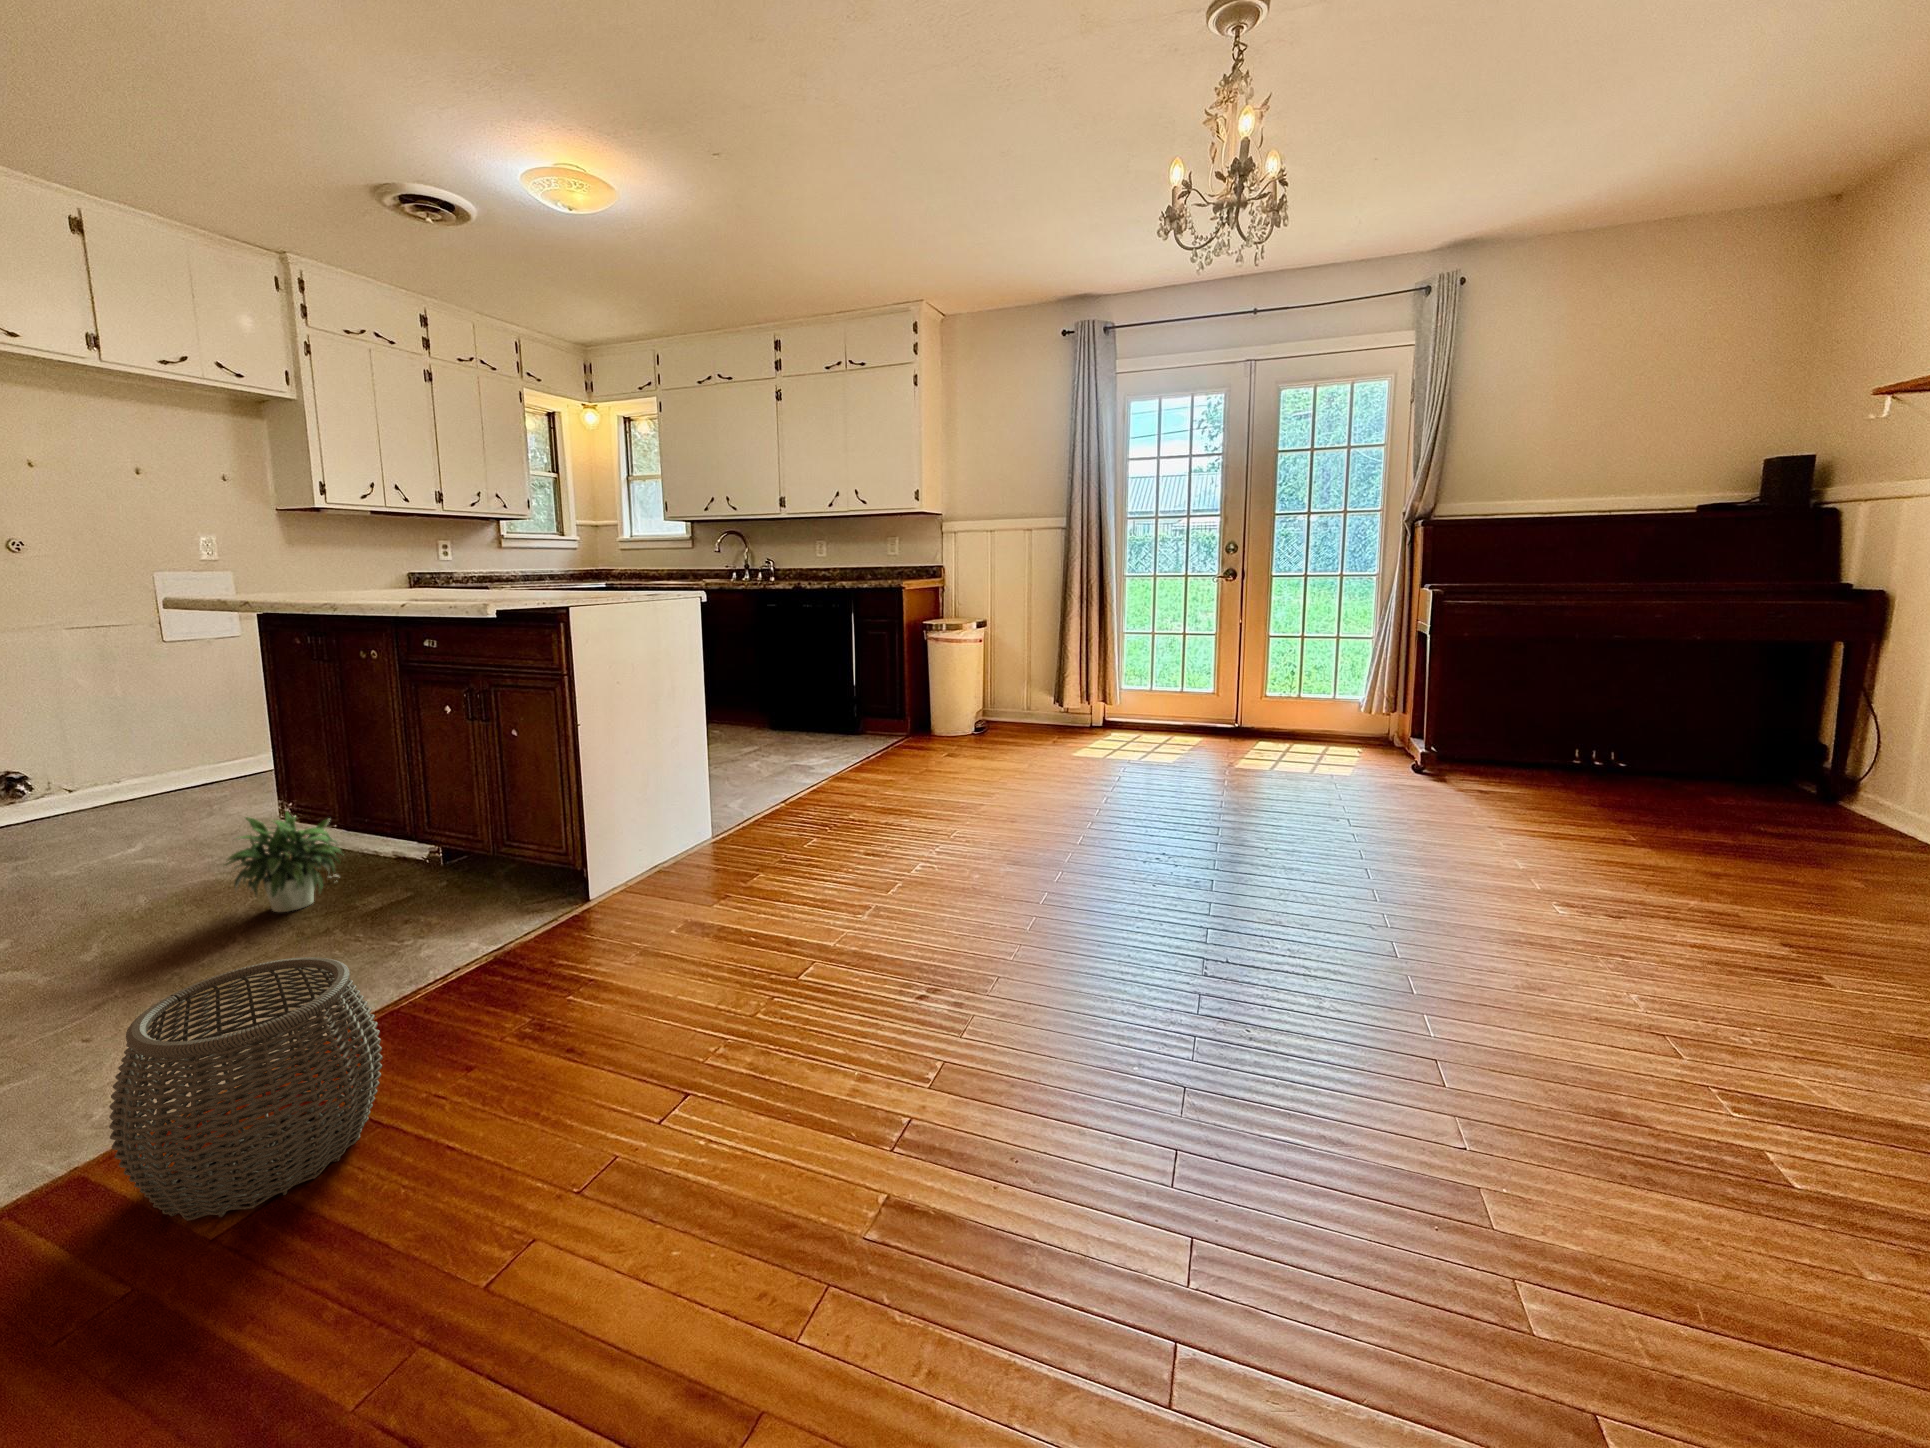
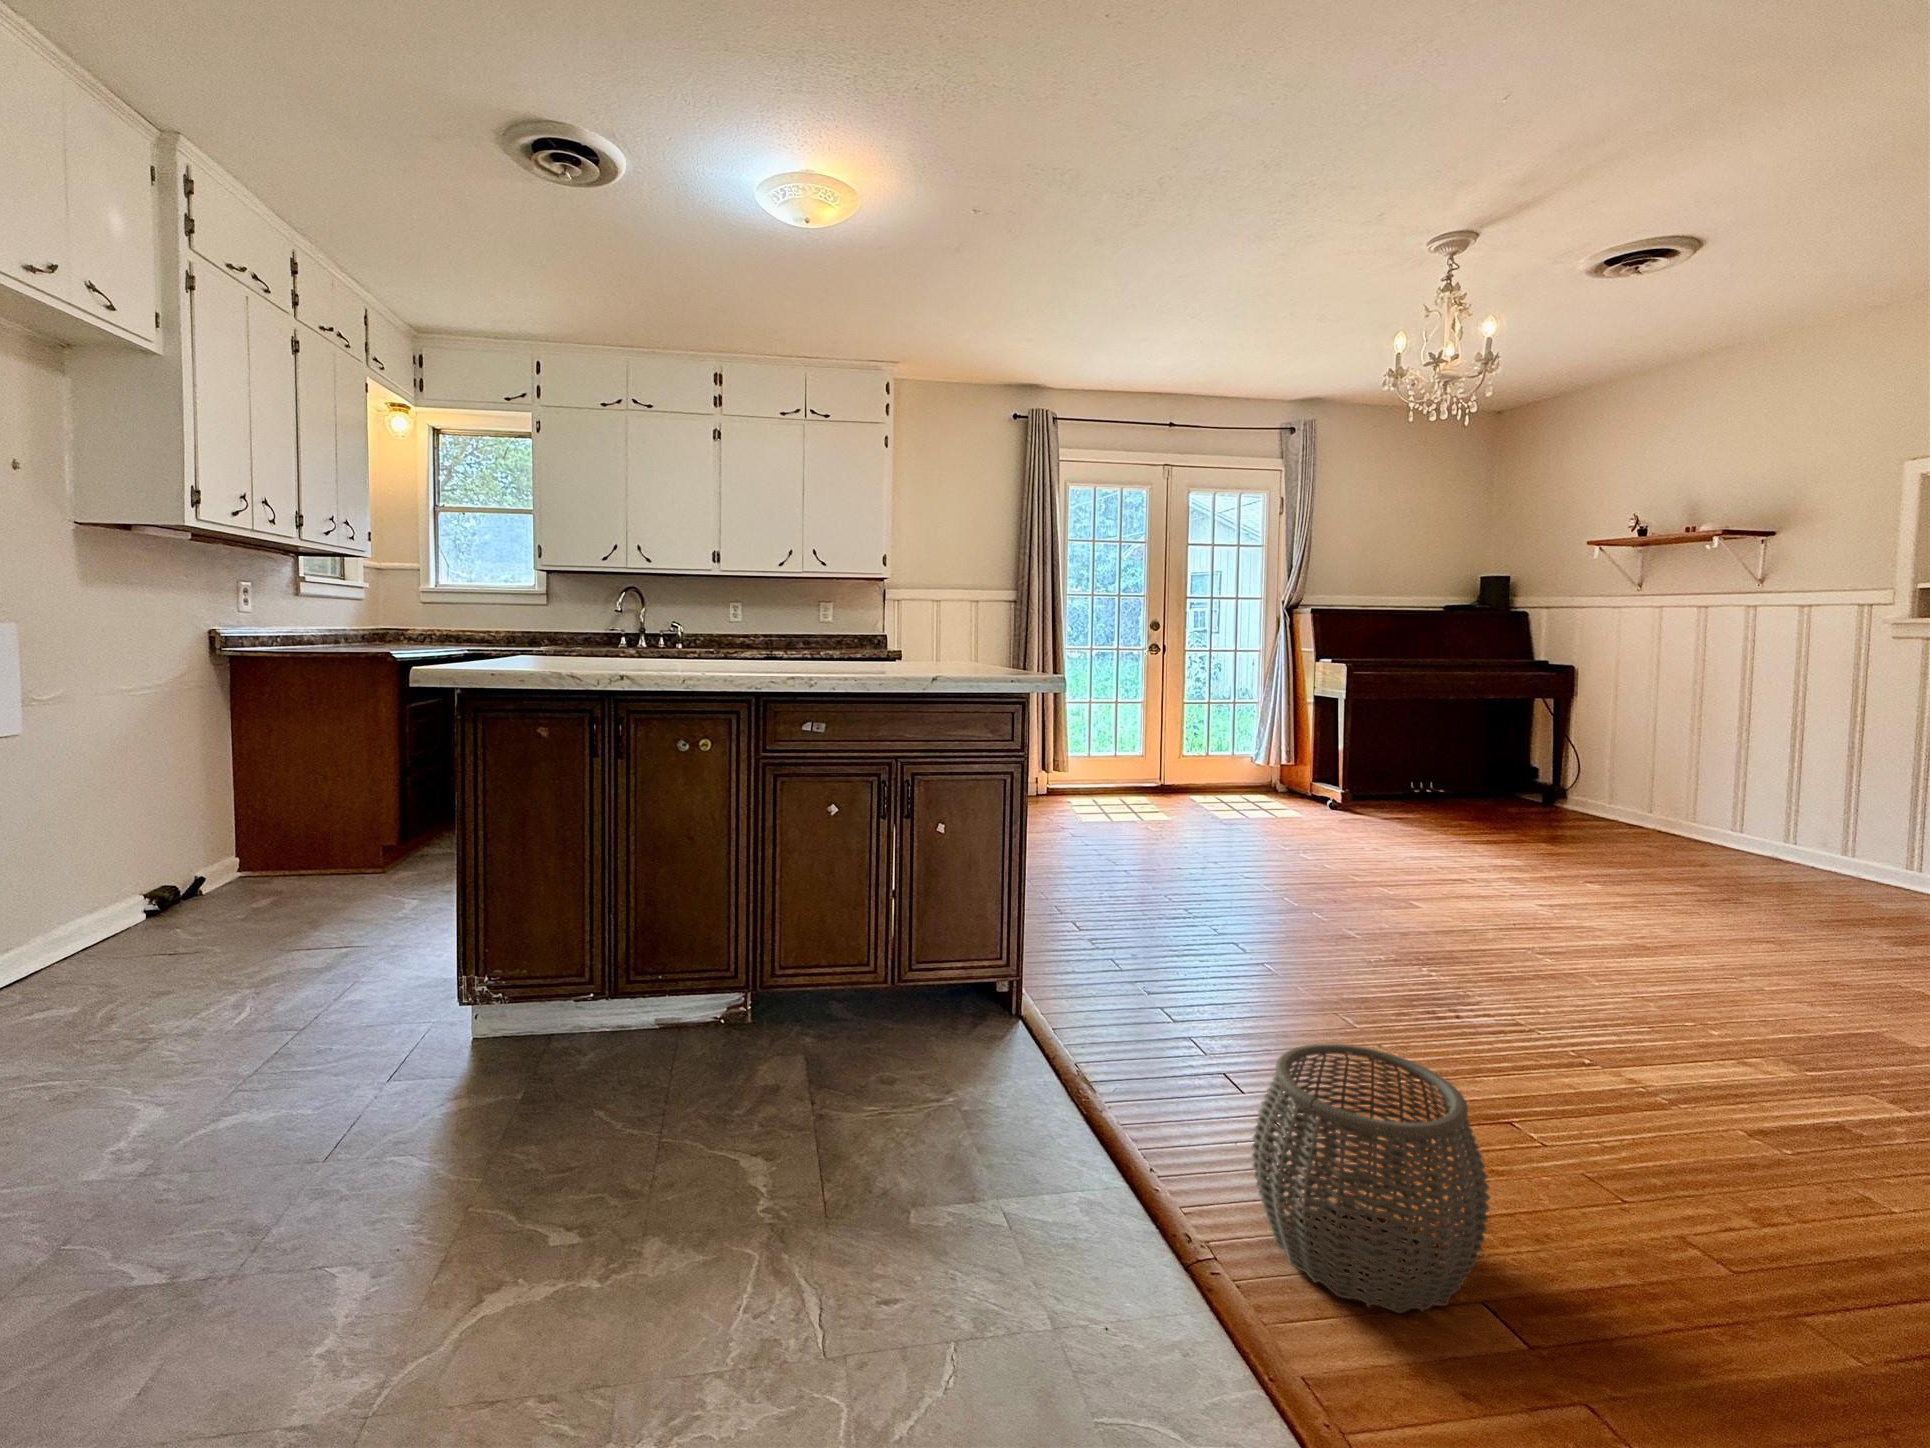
potted plant: present [225,812,344,912] -> none [606,964,778,1103]

